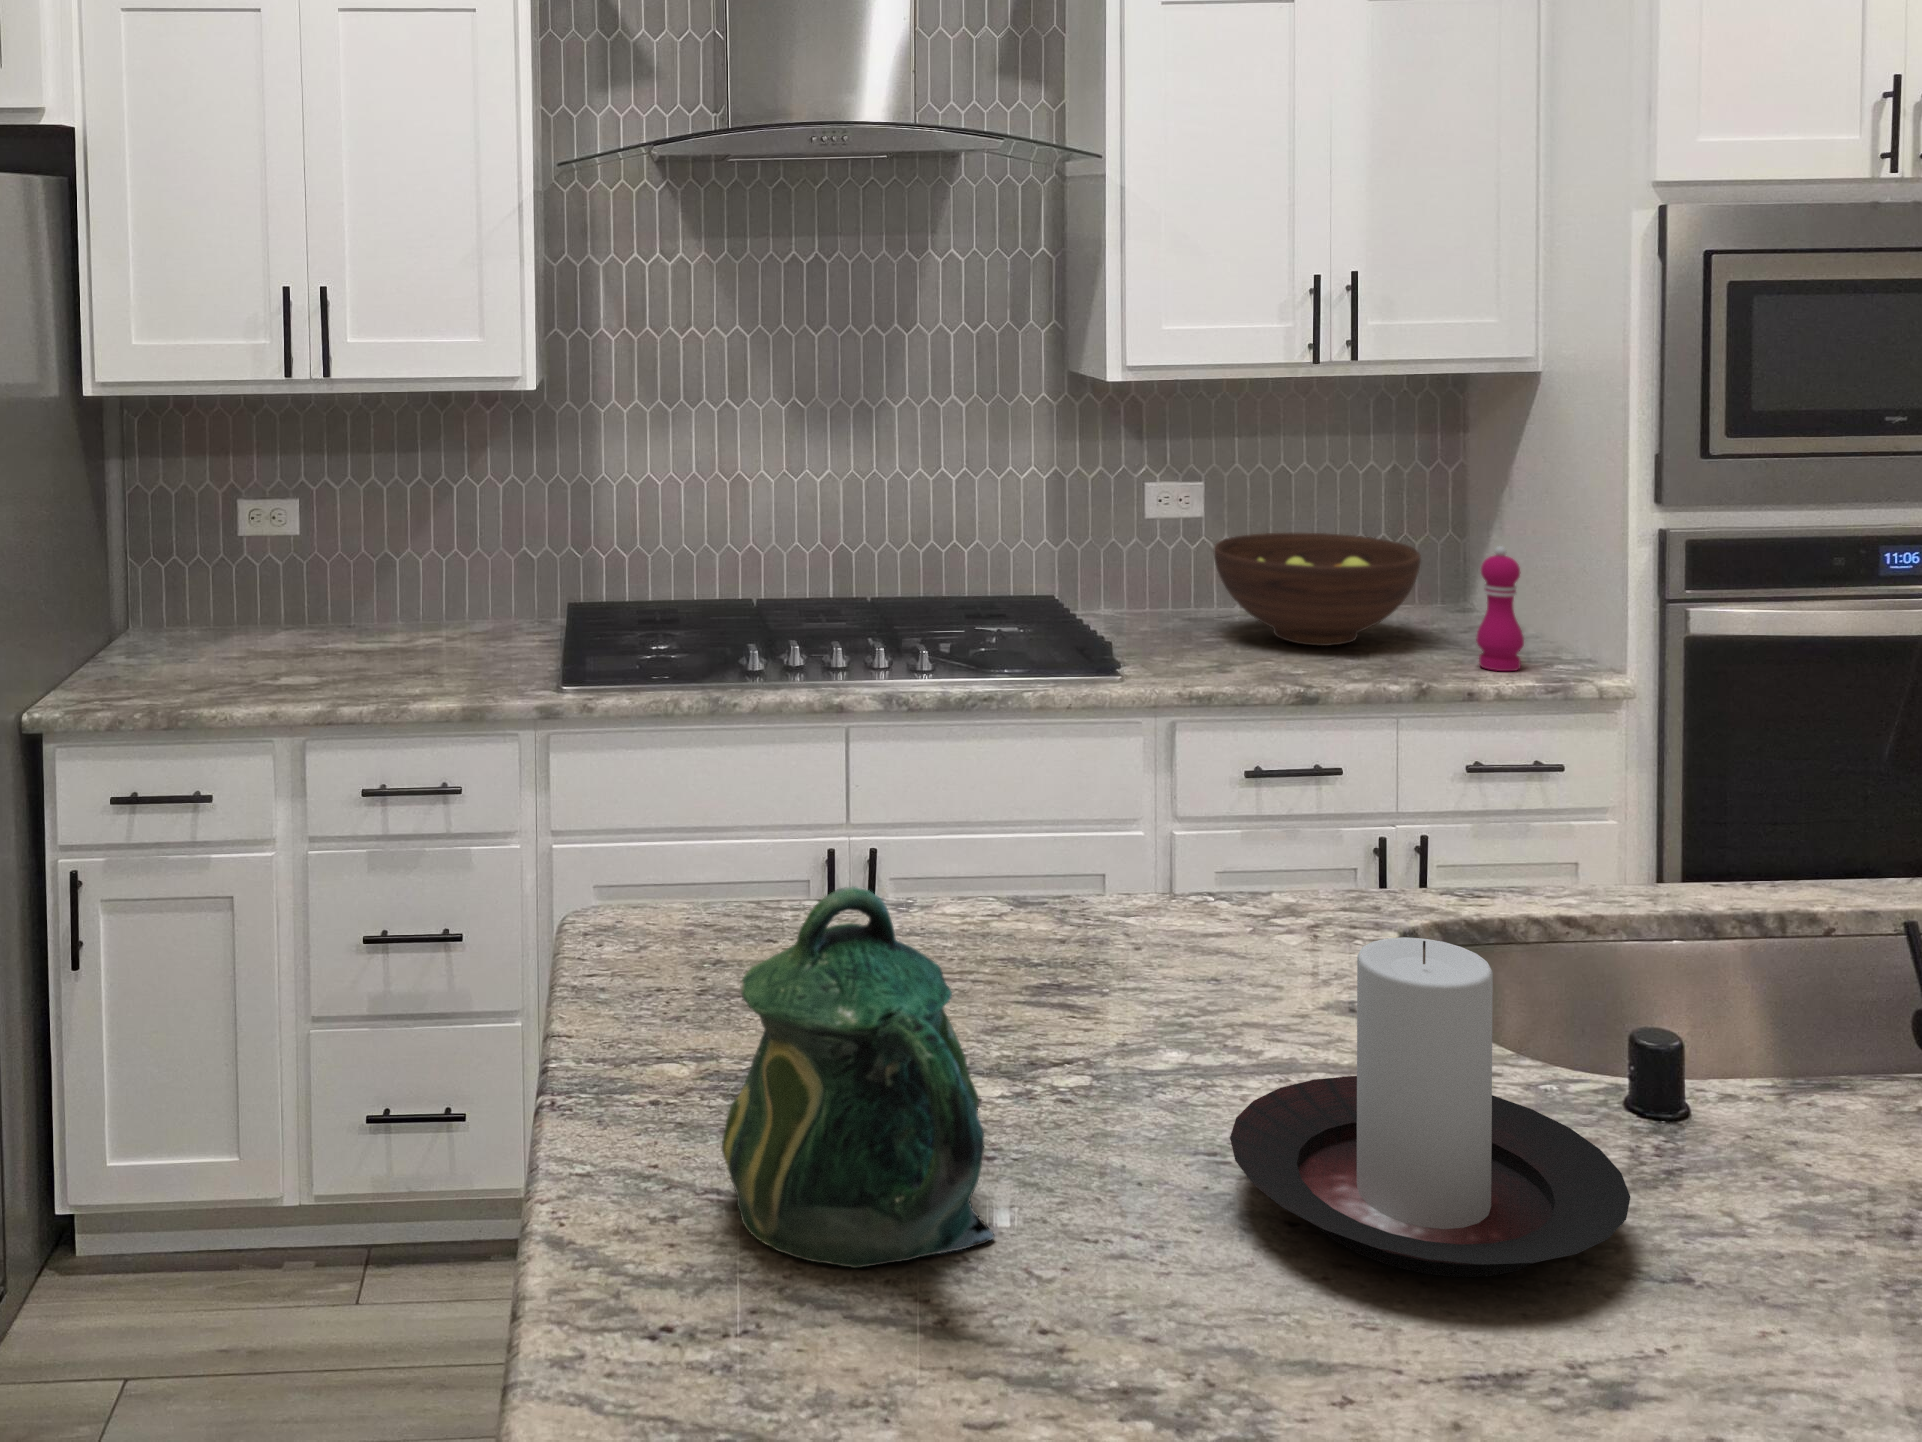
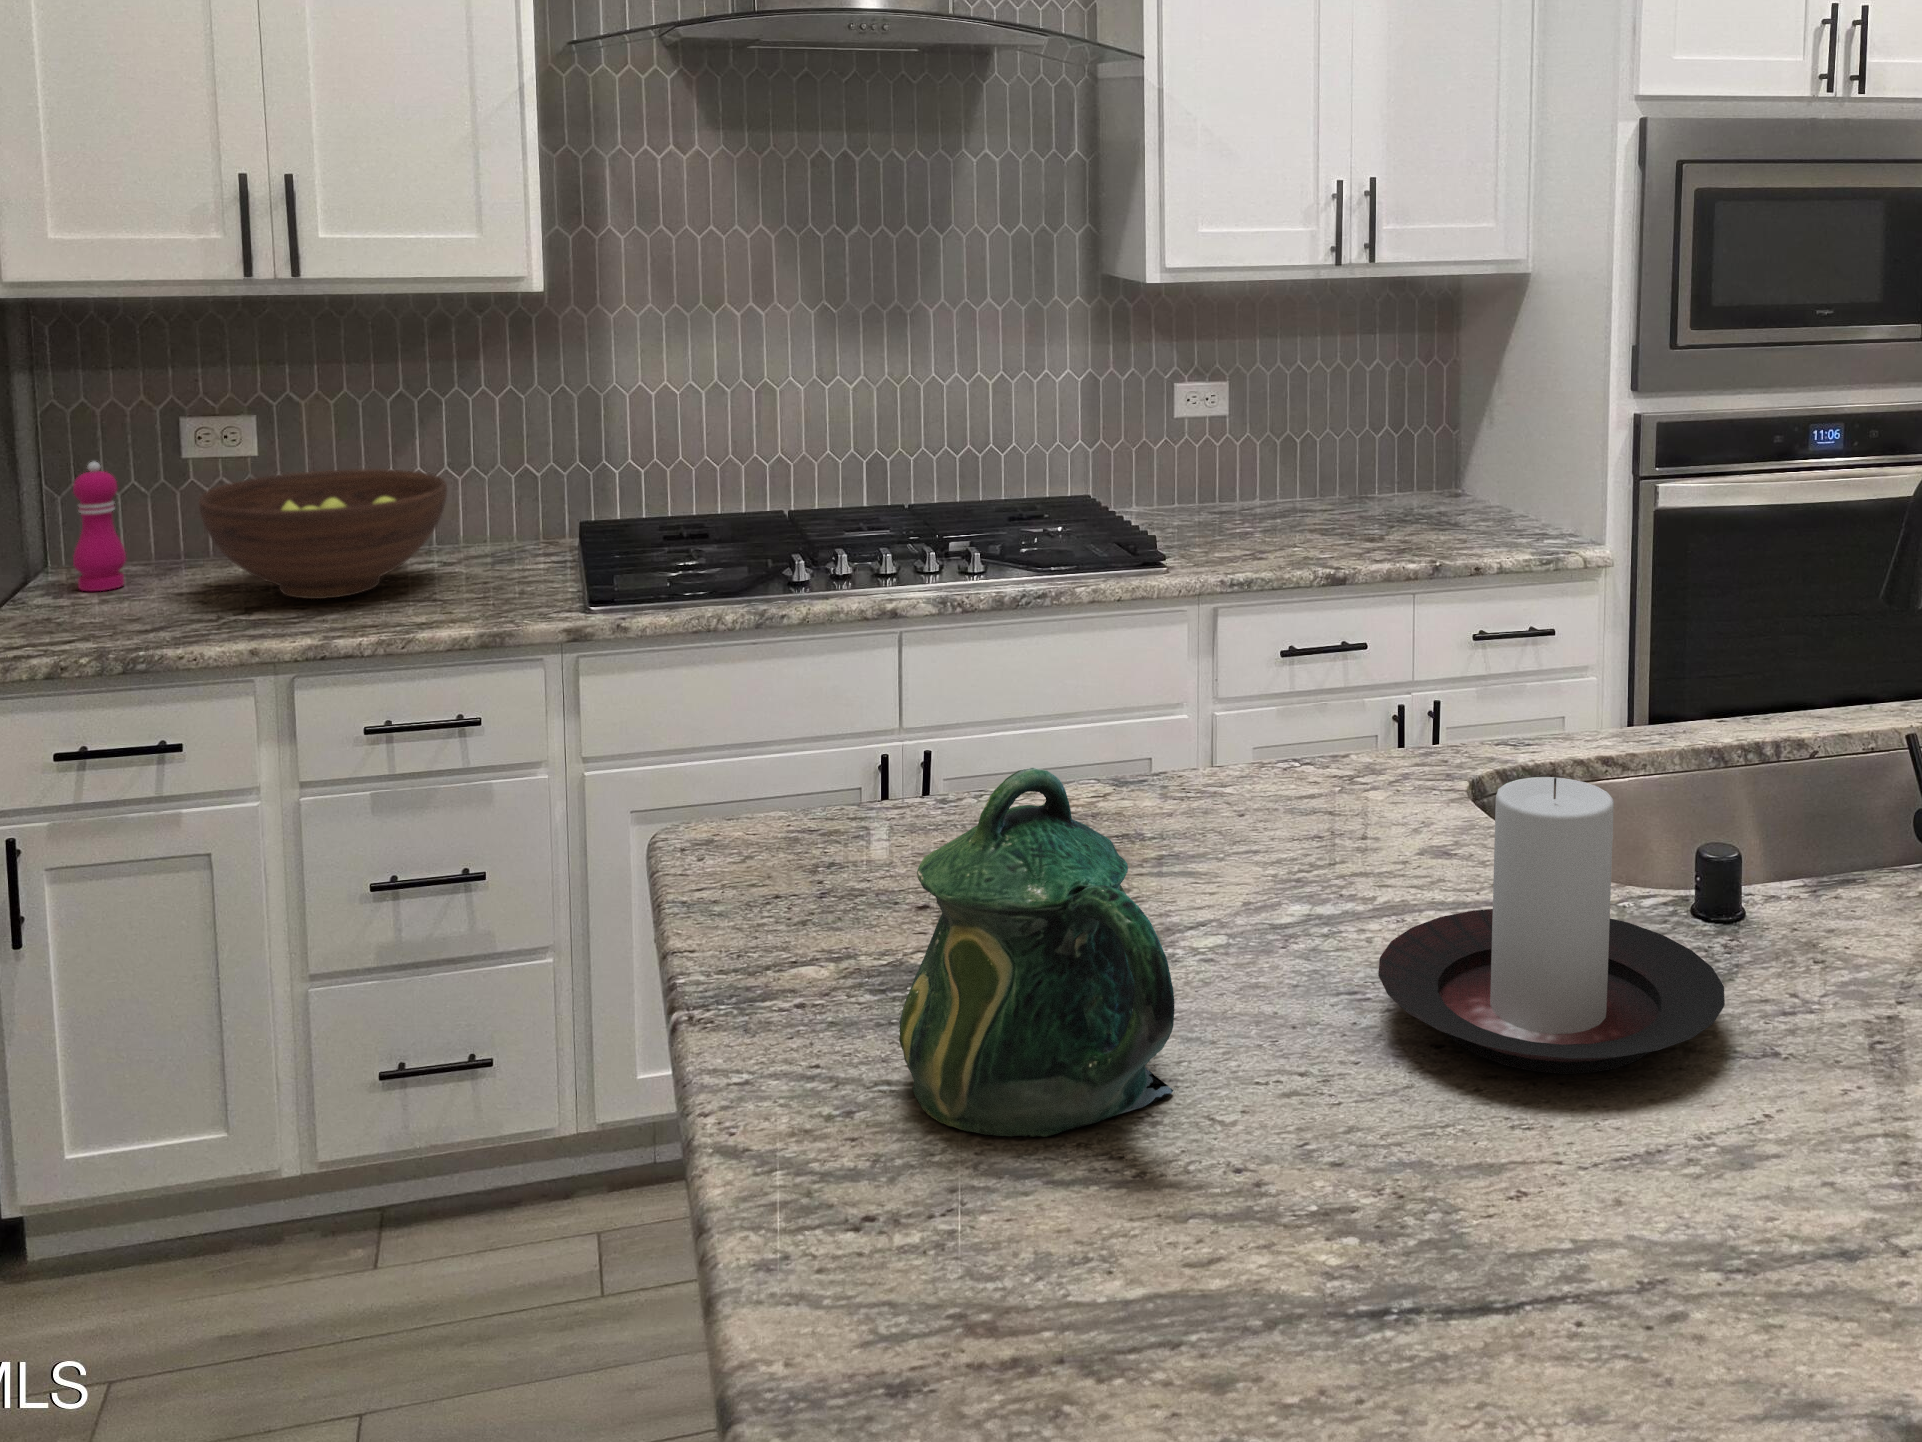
fruit bowl: present [1214,533,1421,646] -> present [199,469,447,599]
pepper mill: present [1476,546,1524,671] -> present [73,462,126,591]

